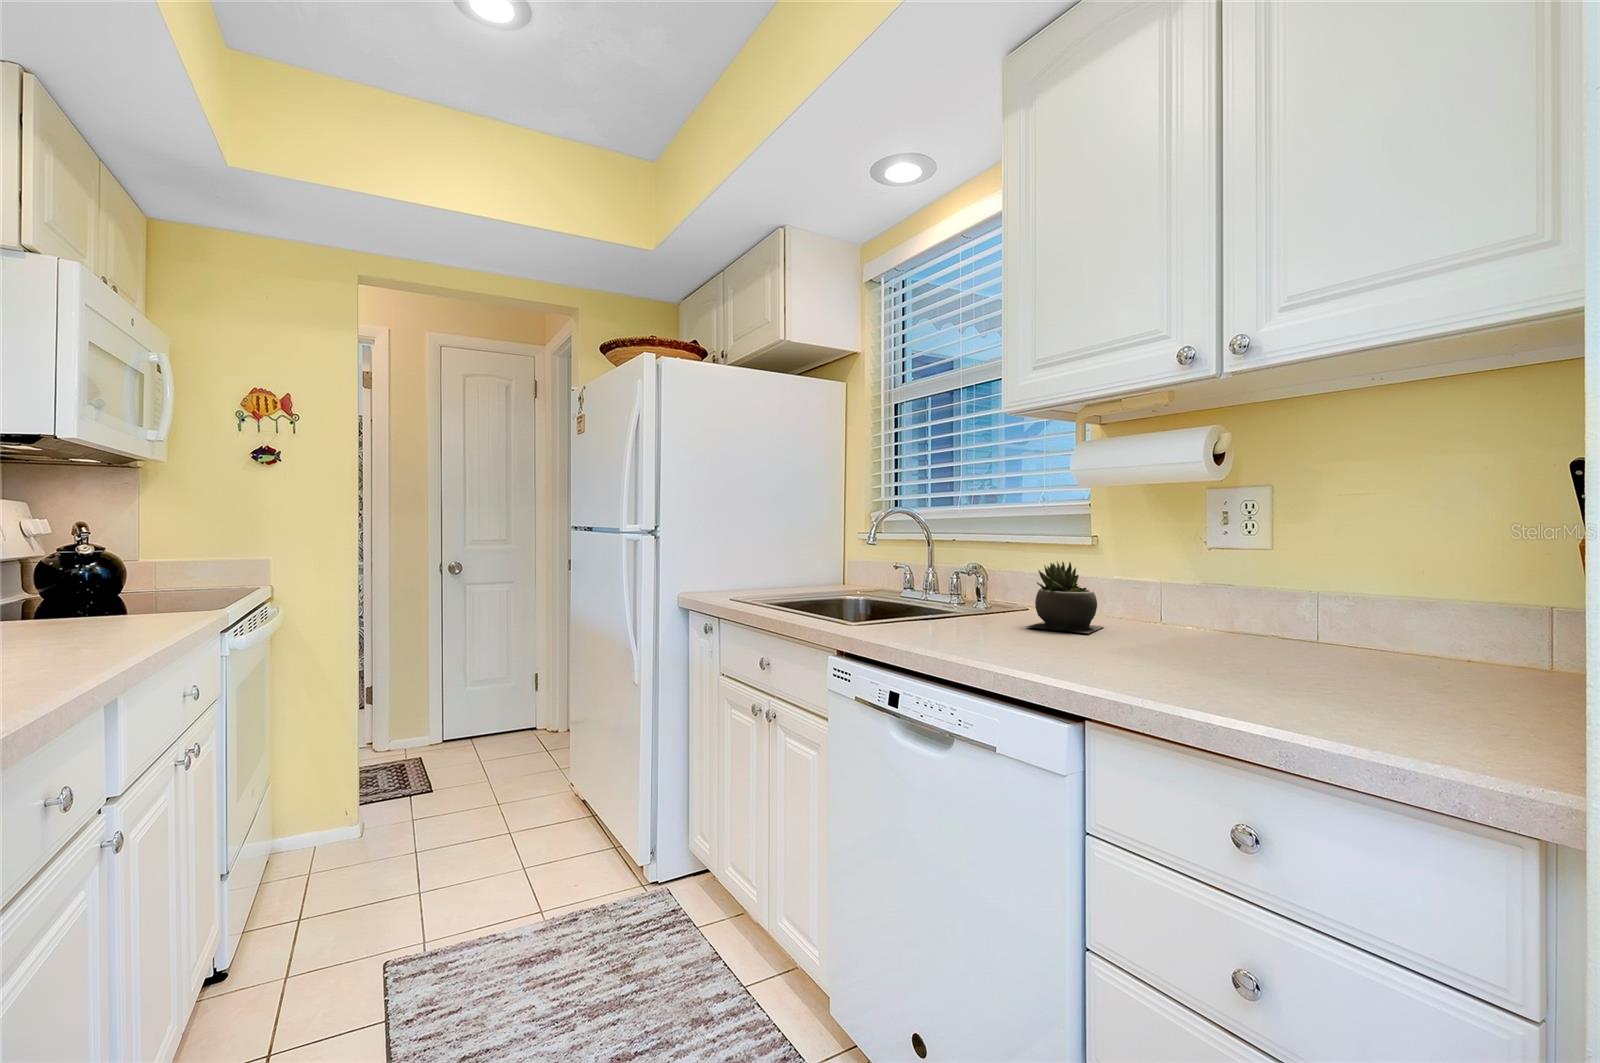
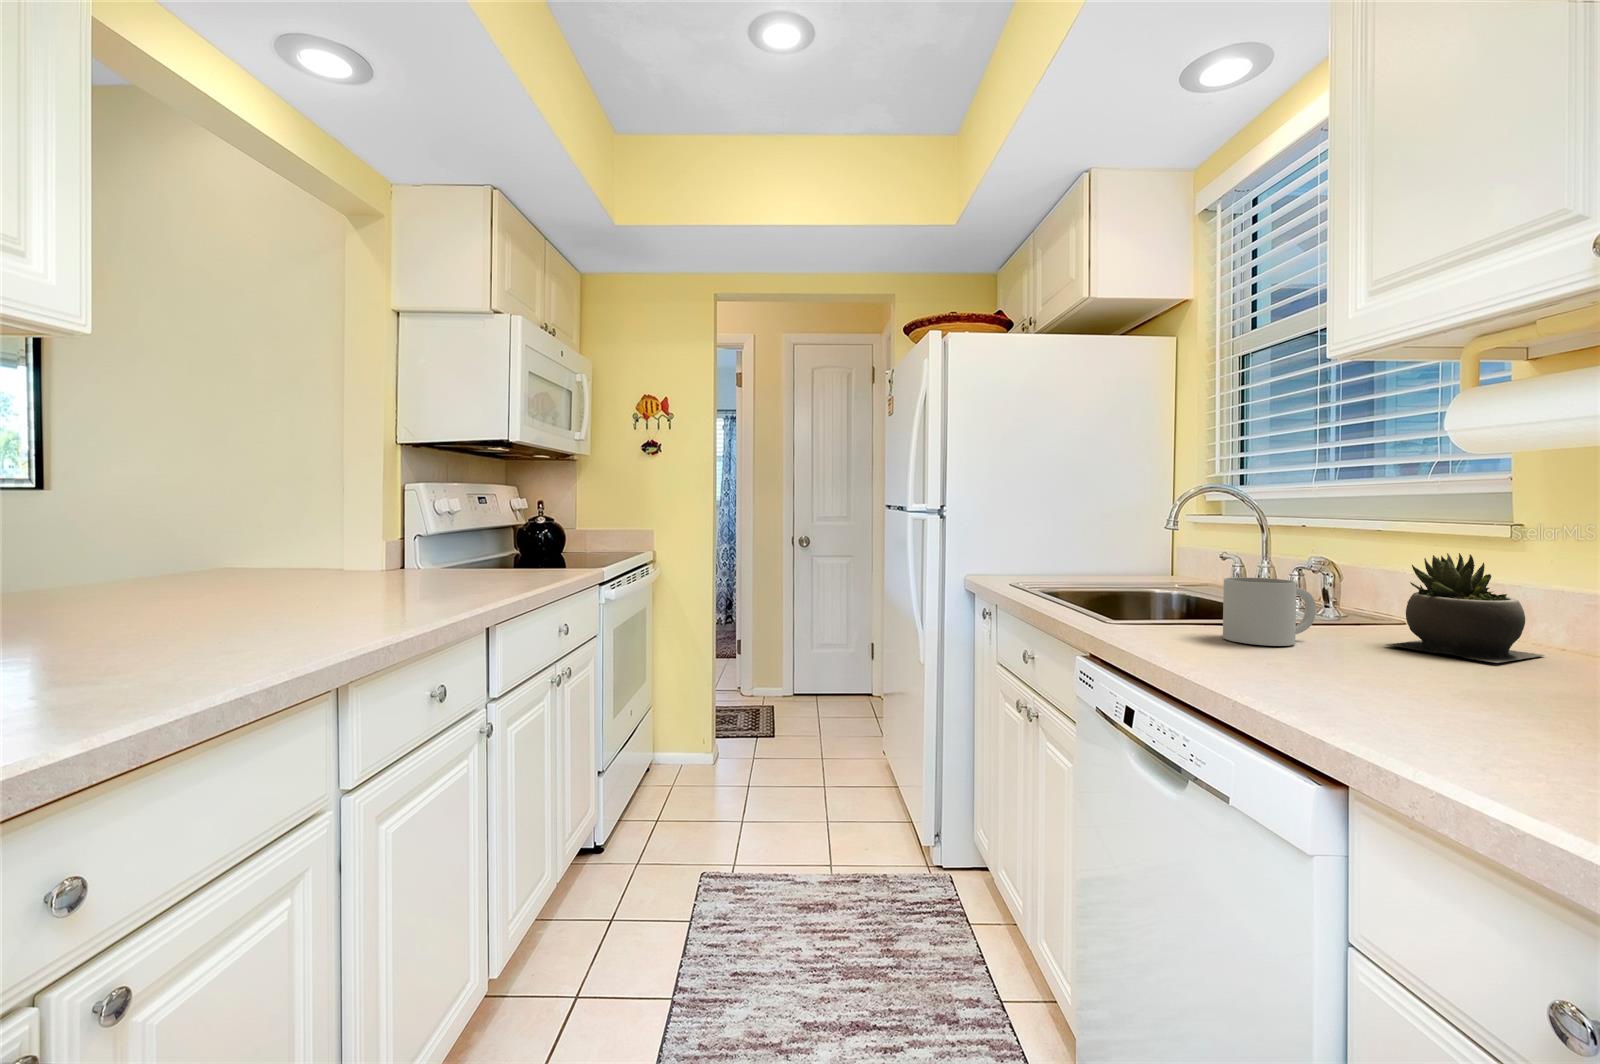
mug: none [931,583,986,633] -> present [1223,577,1316,646]

